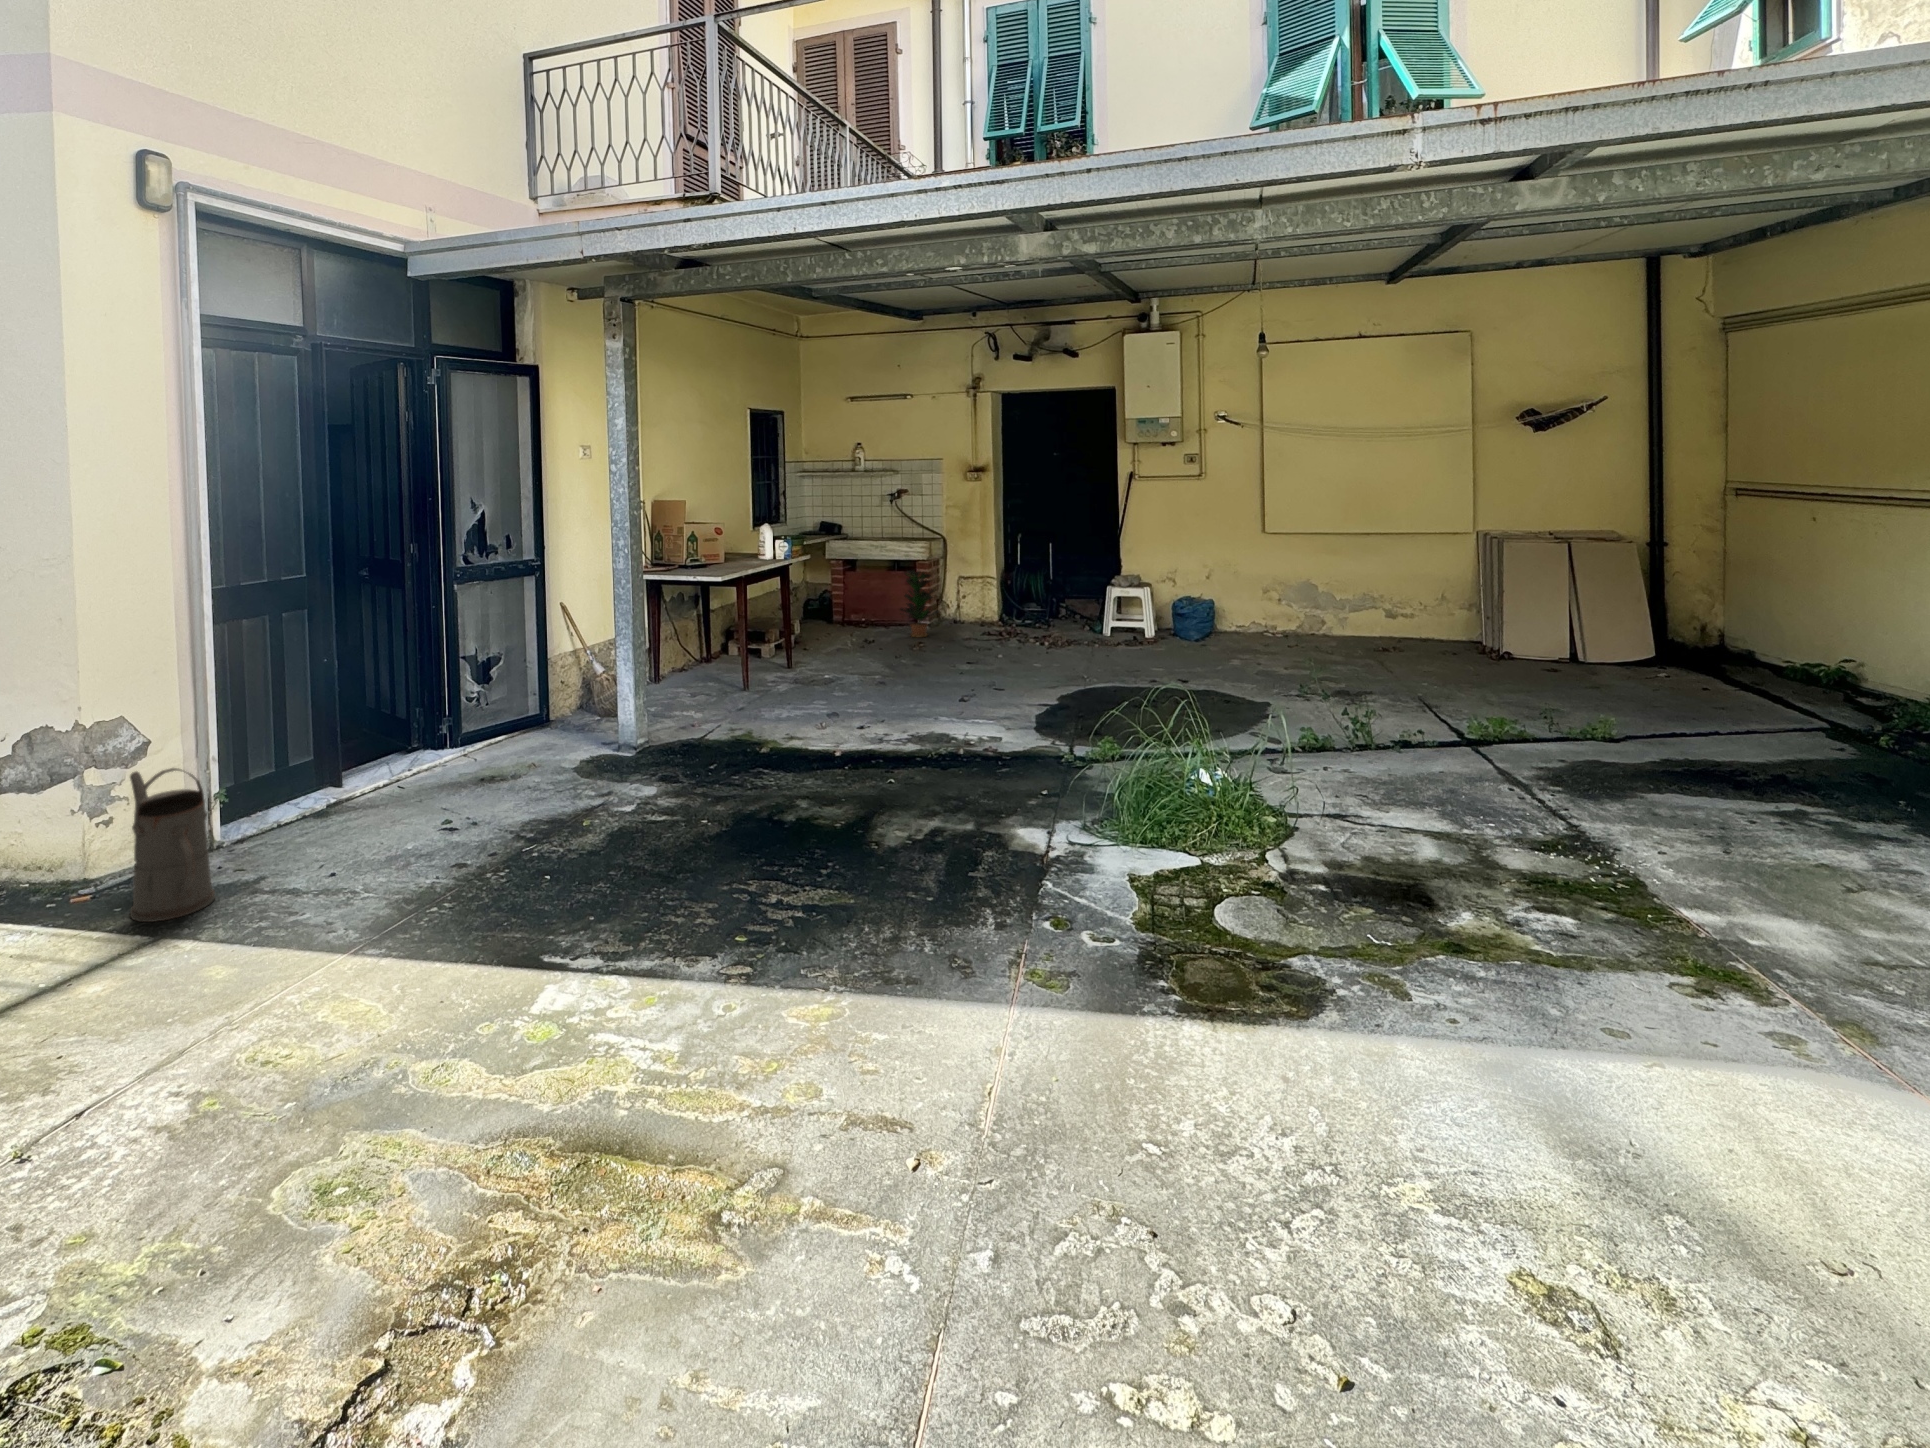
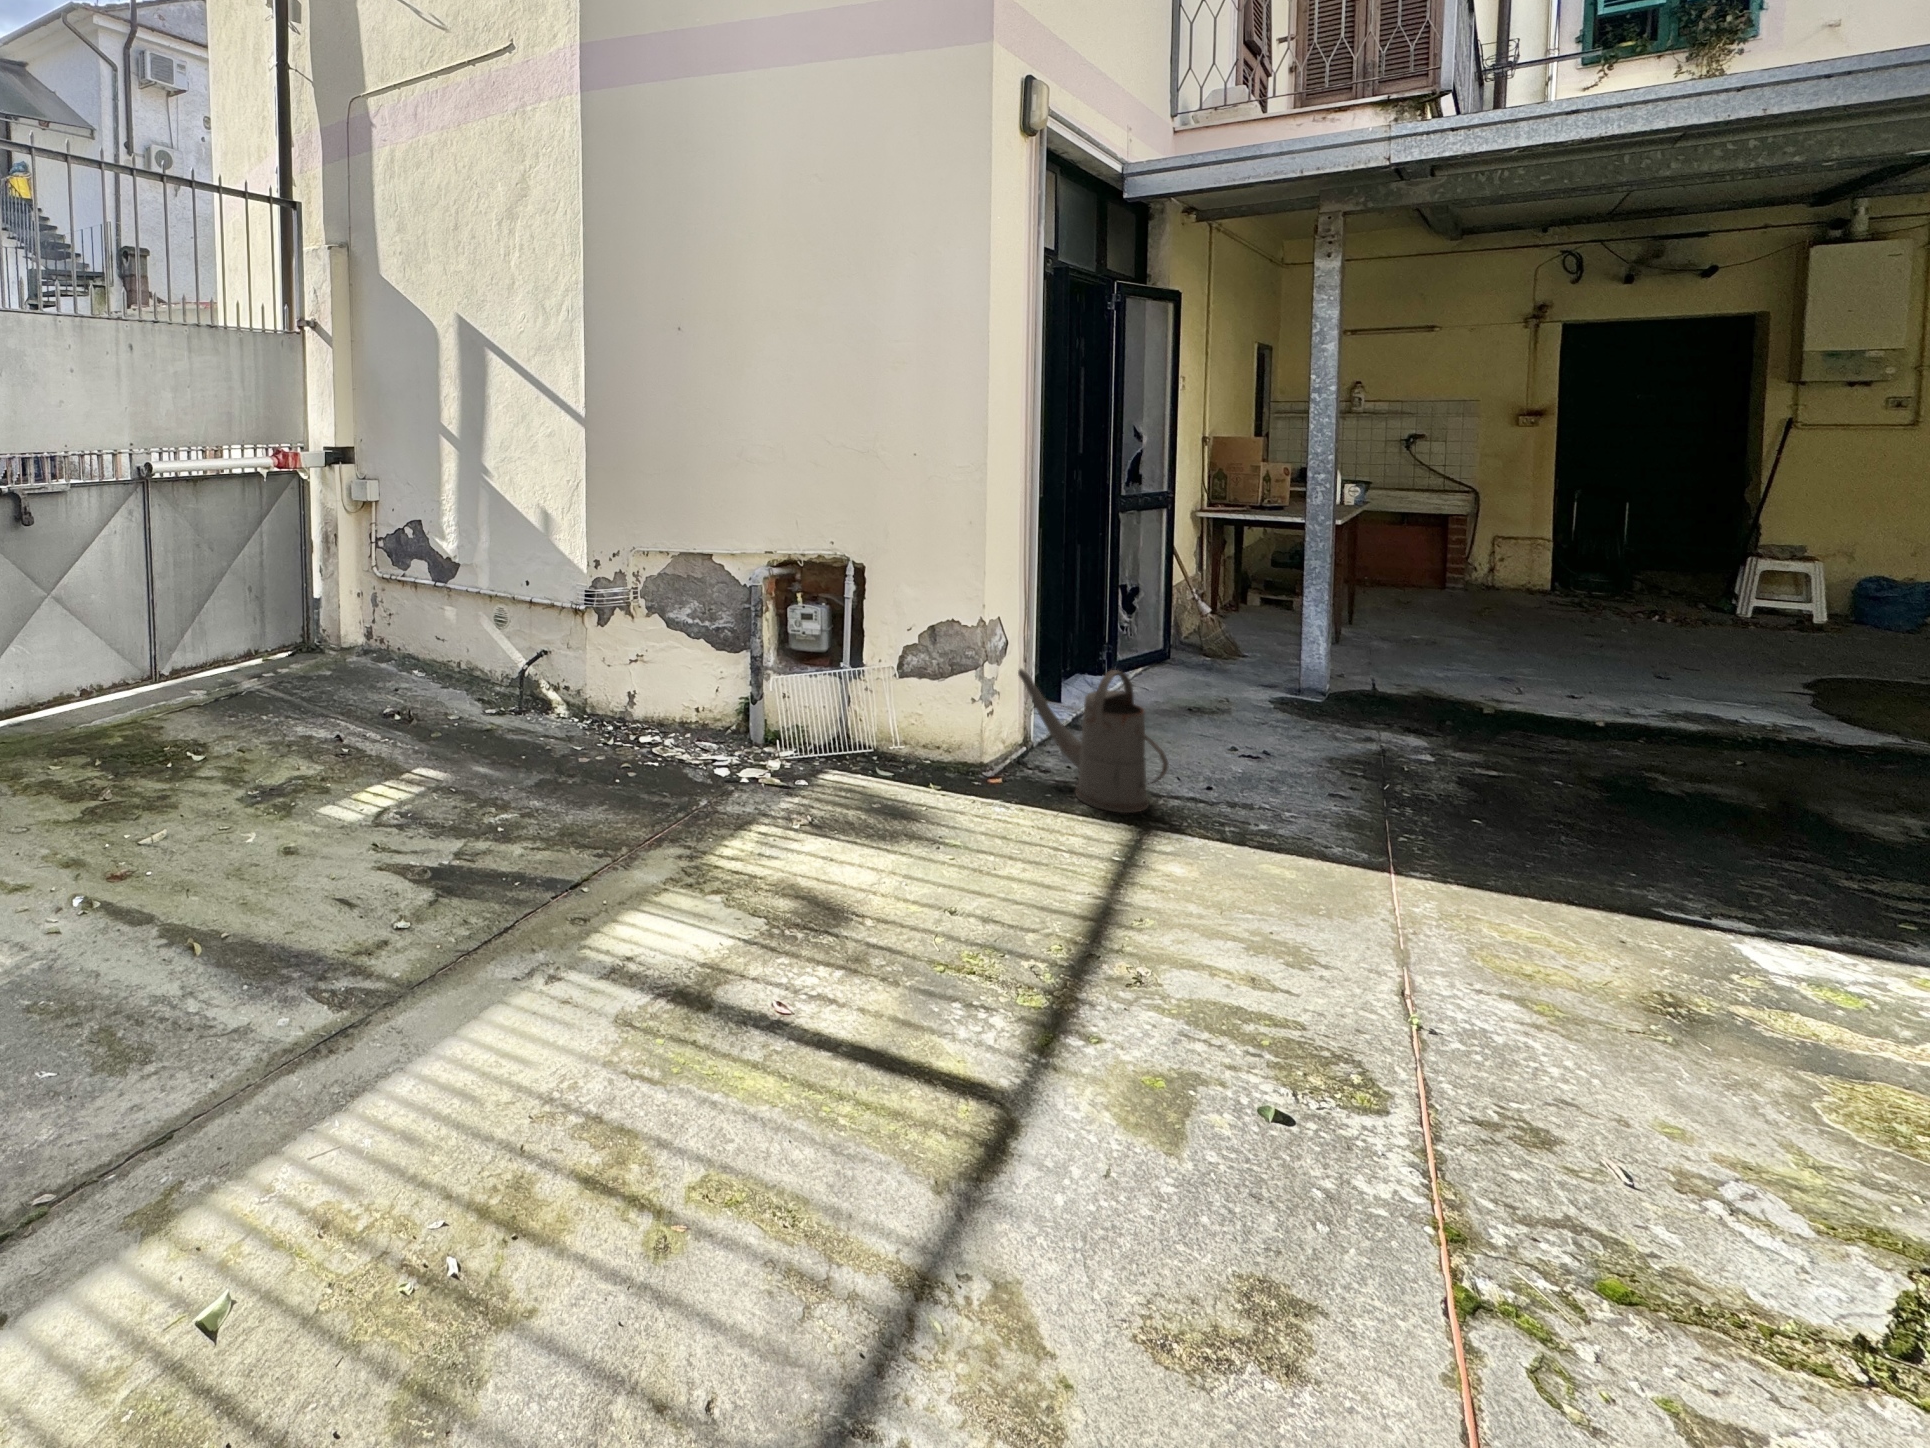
potted plant: present [900,570,939,637] -> none [1389,518,1443,592]

